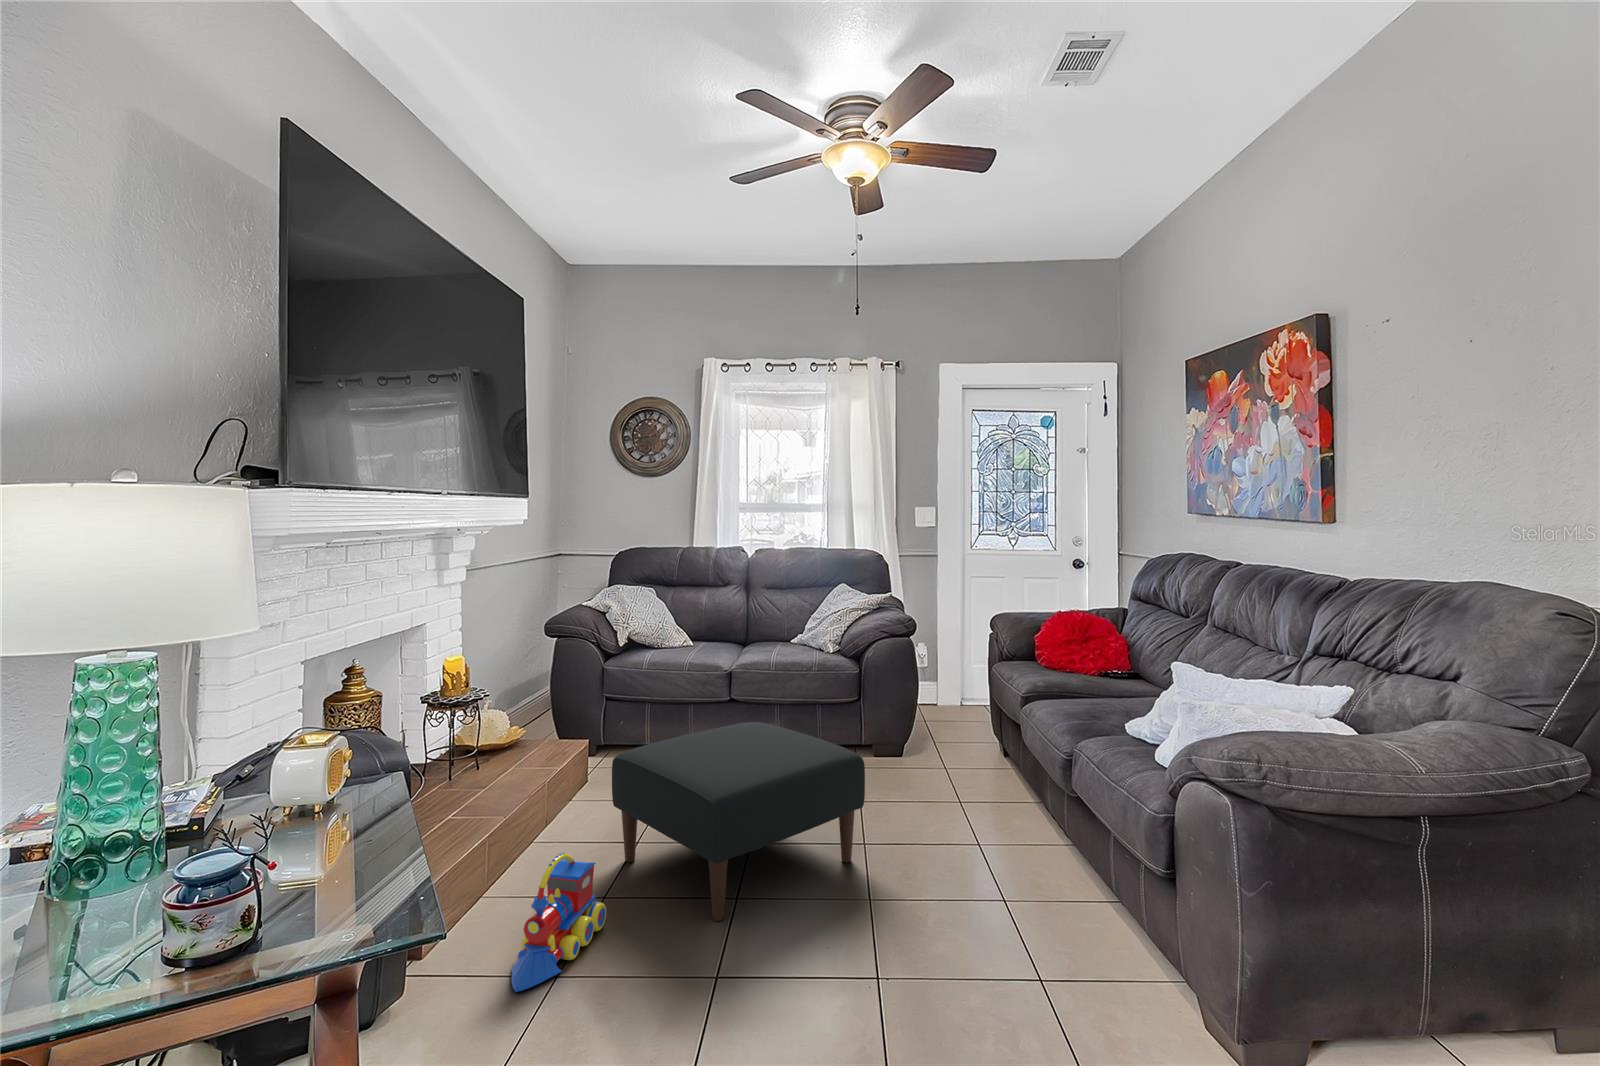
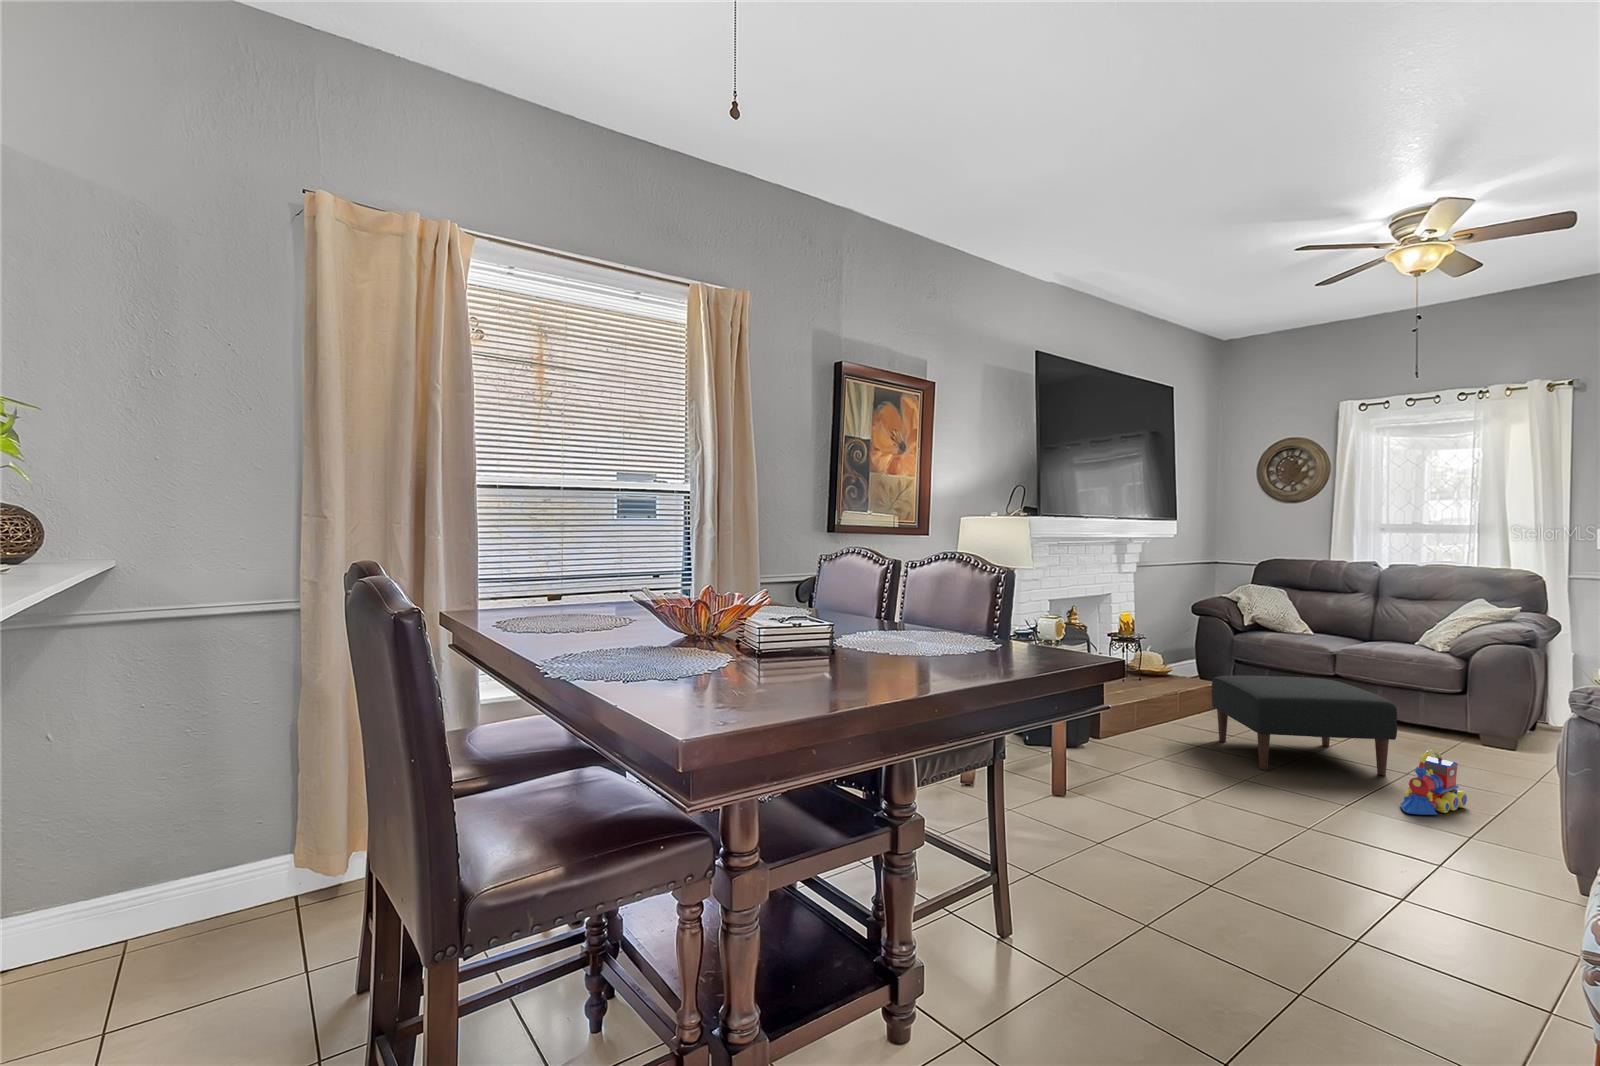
toy train: present [512,853,606,992] -> present [1400,749,1467,815]

